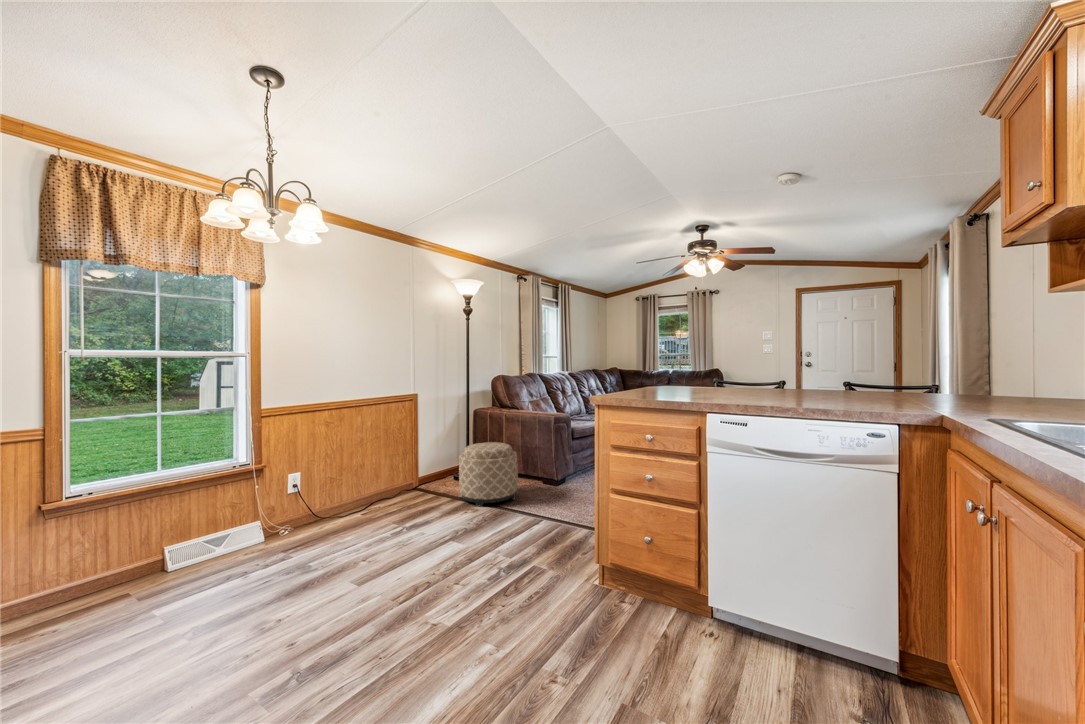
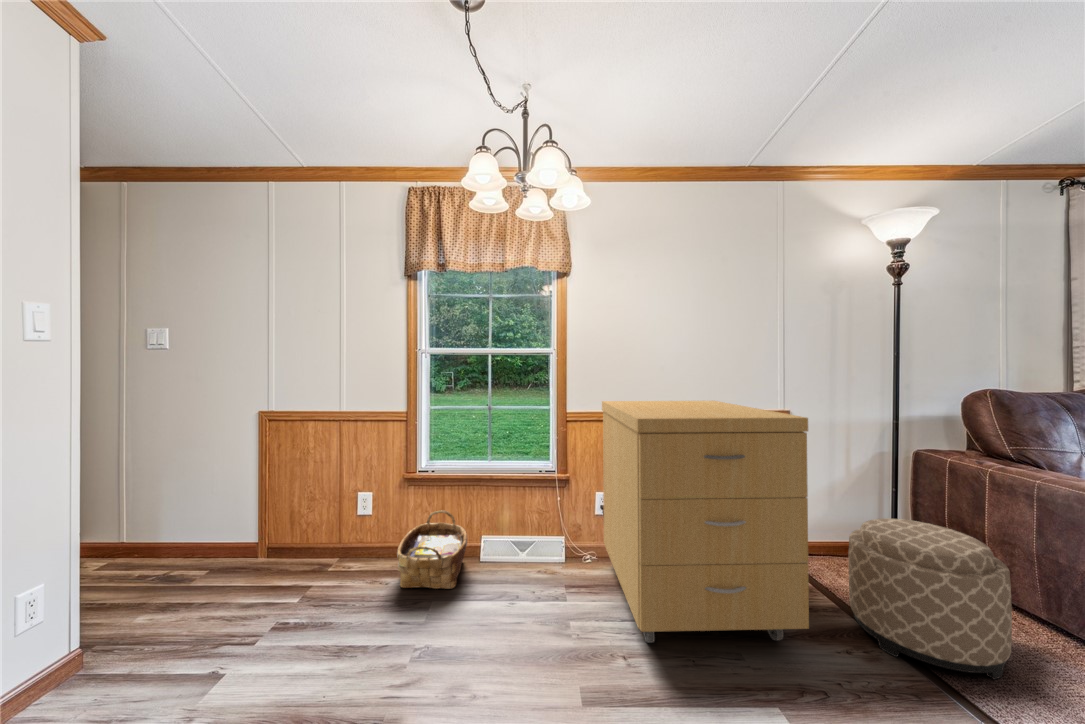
storage cabinet: none [297,390,453,548] -> present [602,401,809,643]
woven basket: none [73,532,174,620] -> present [397,510,467,589]

